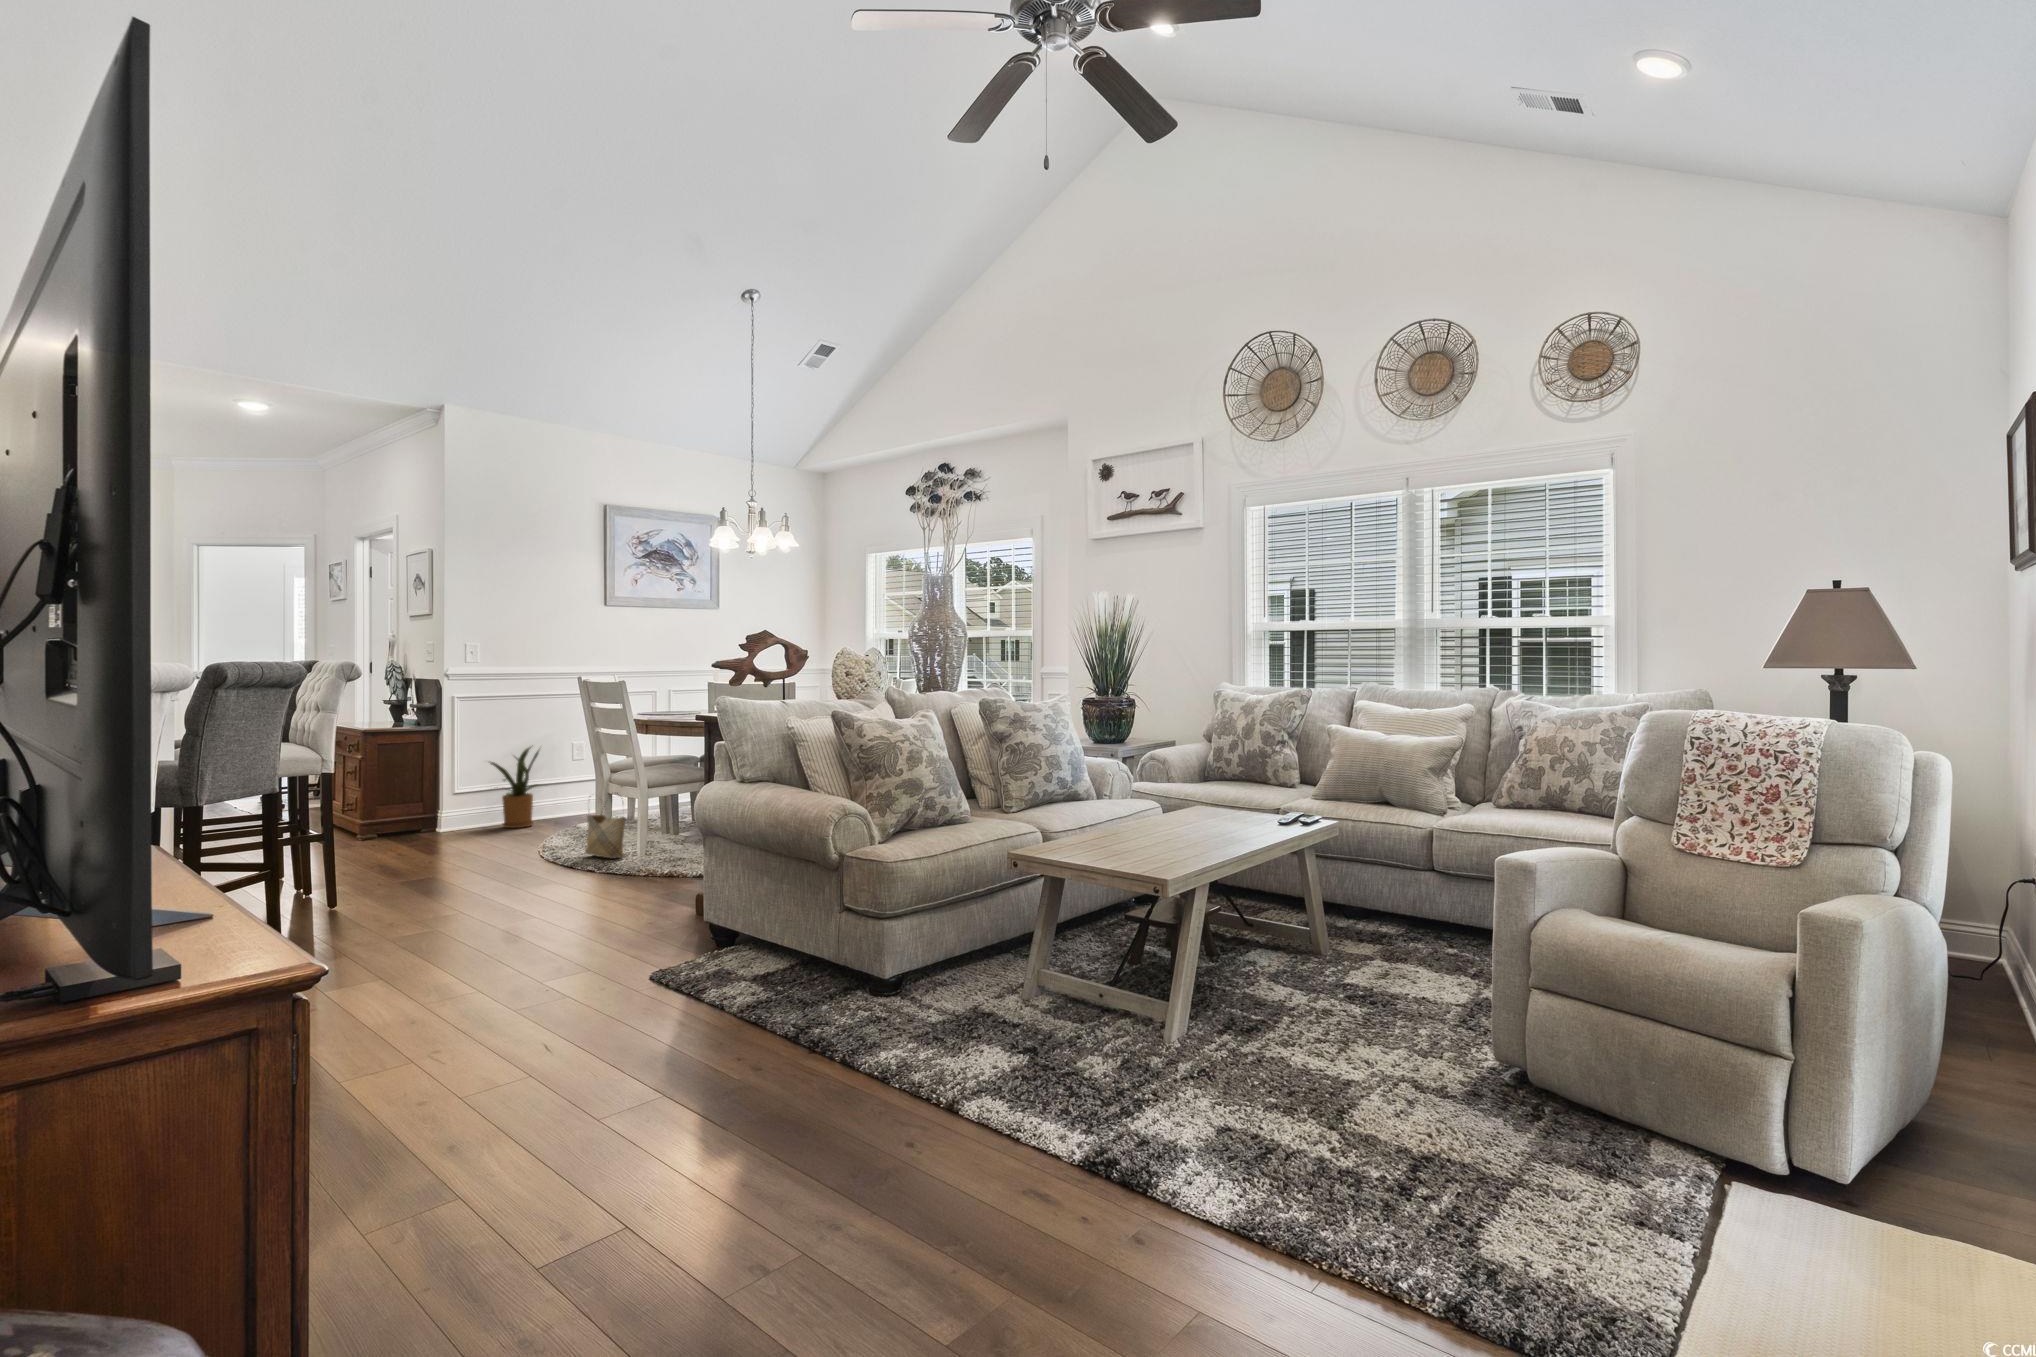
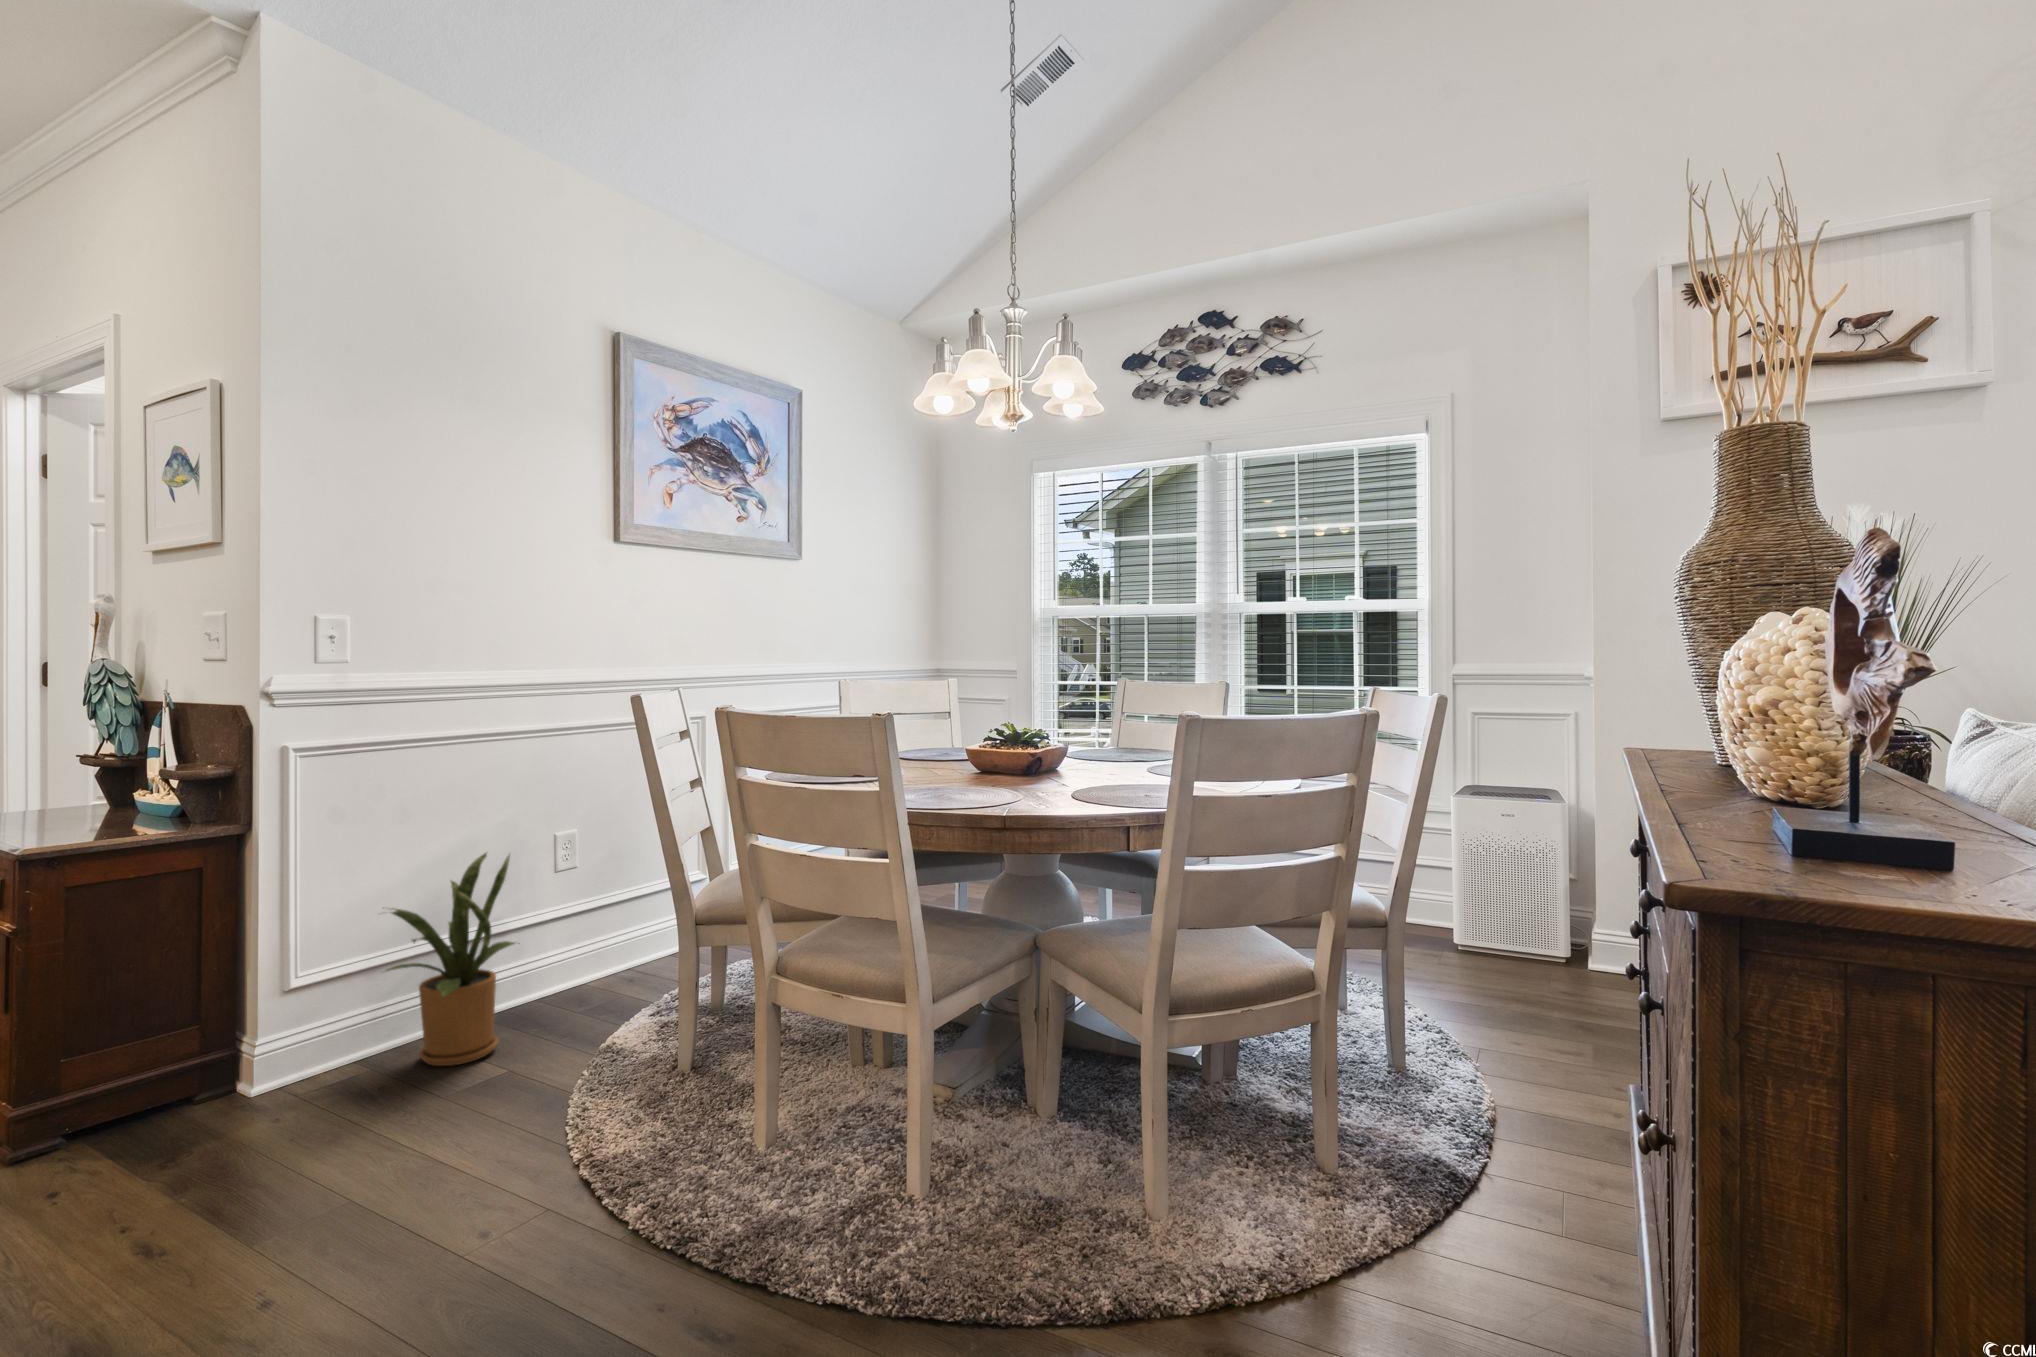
woven basket: present [585,793,626,859] -> none [781,1033,916,1253]

